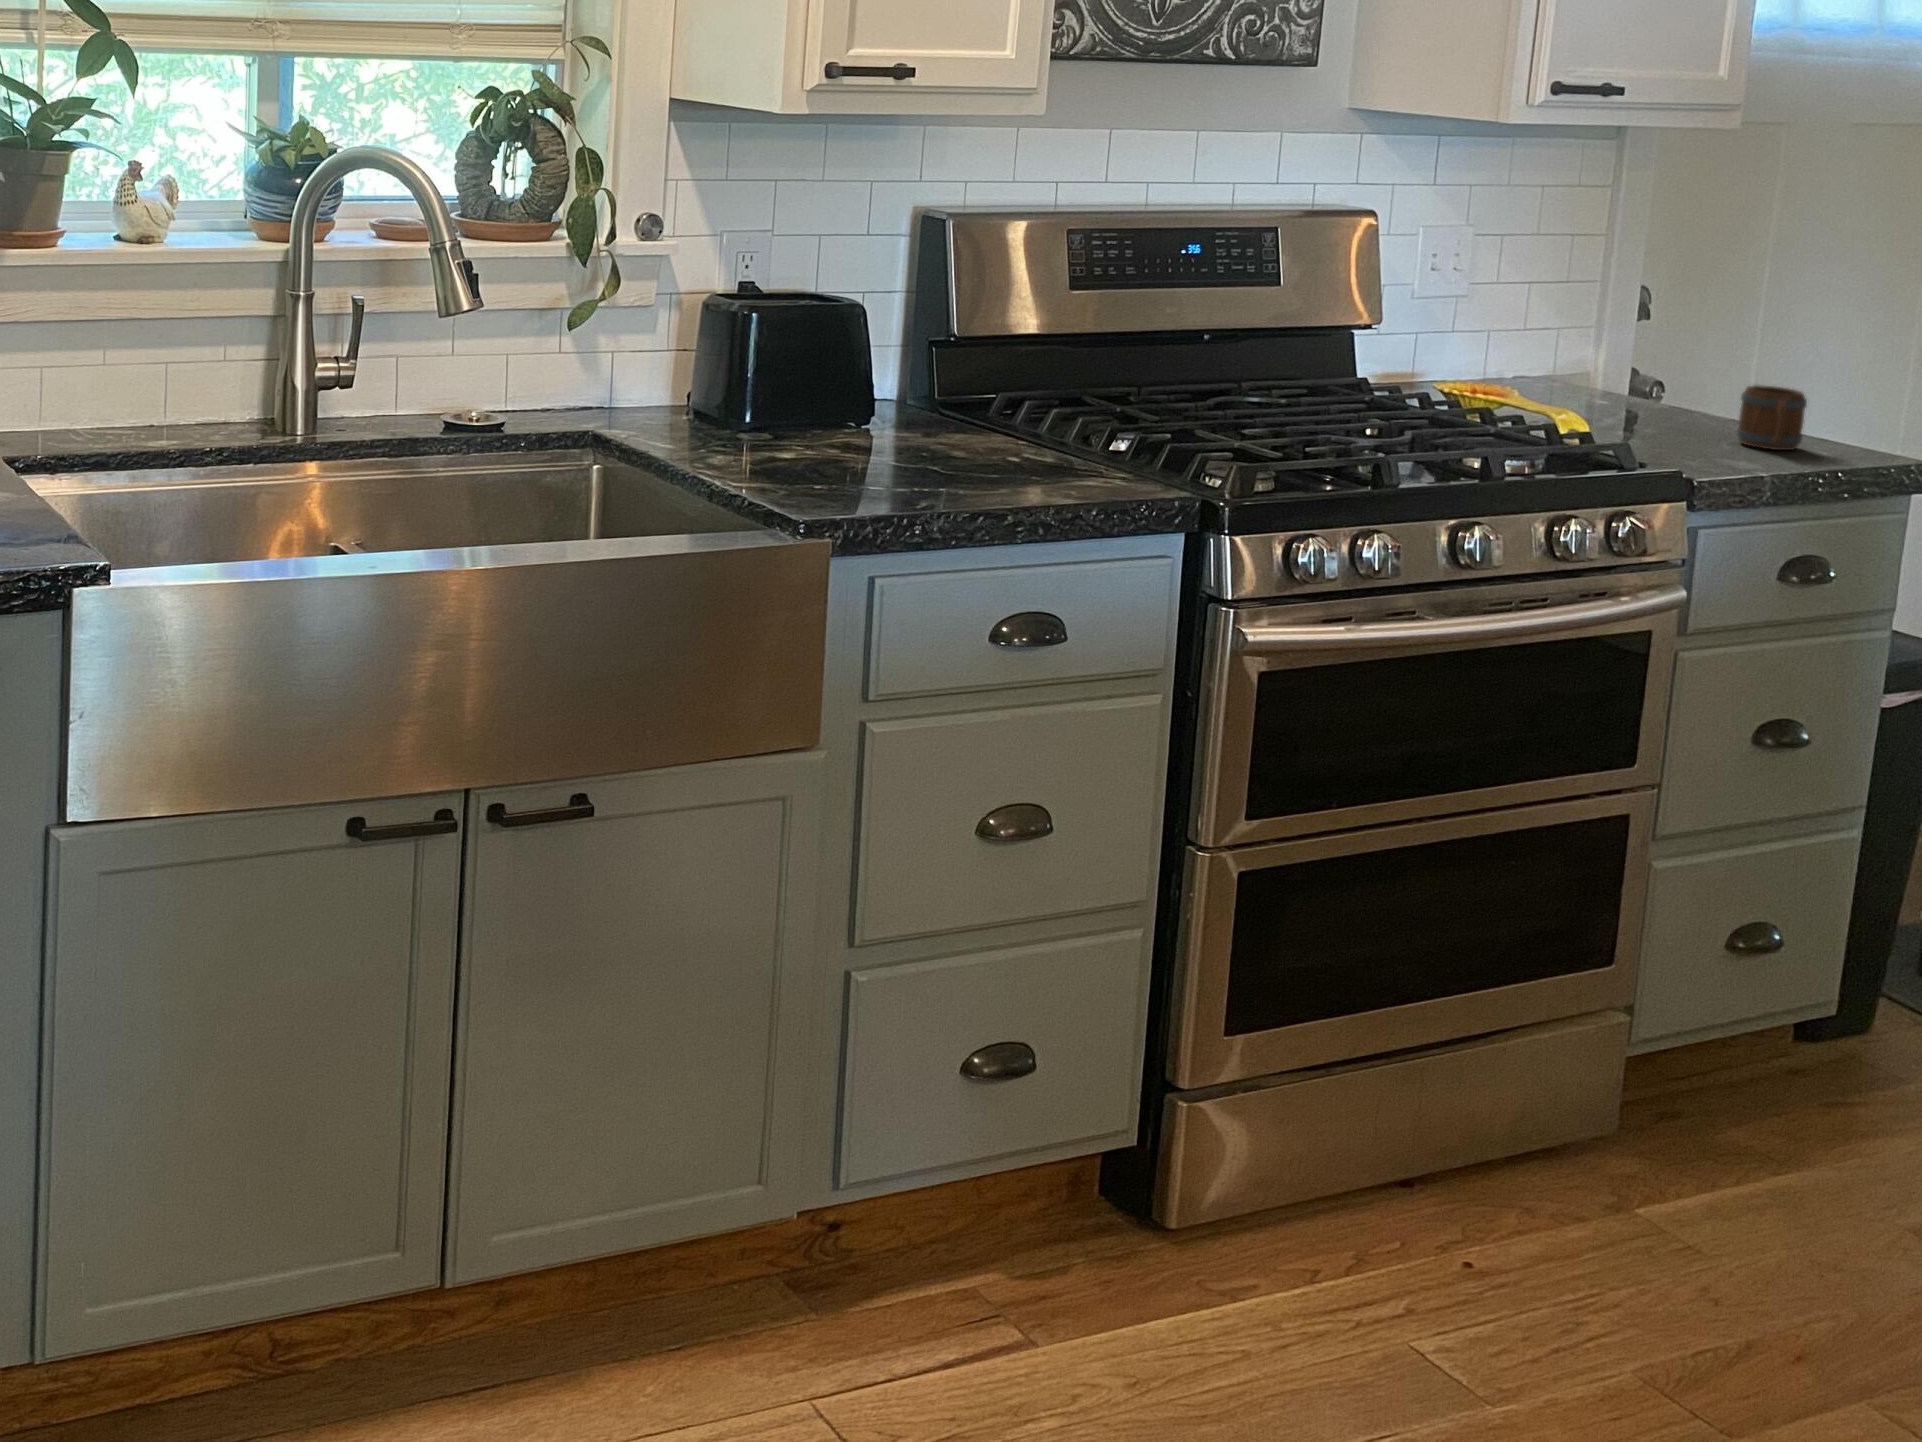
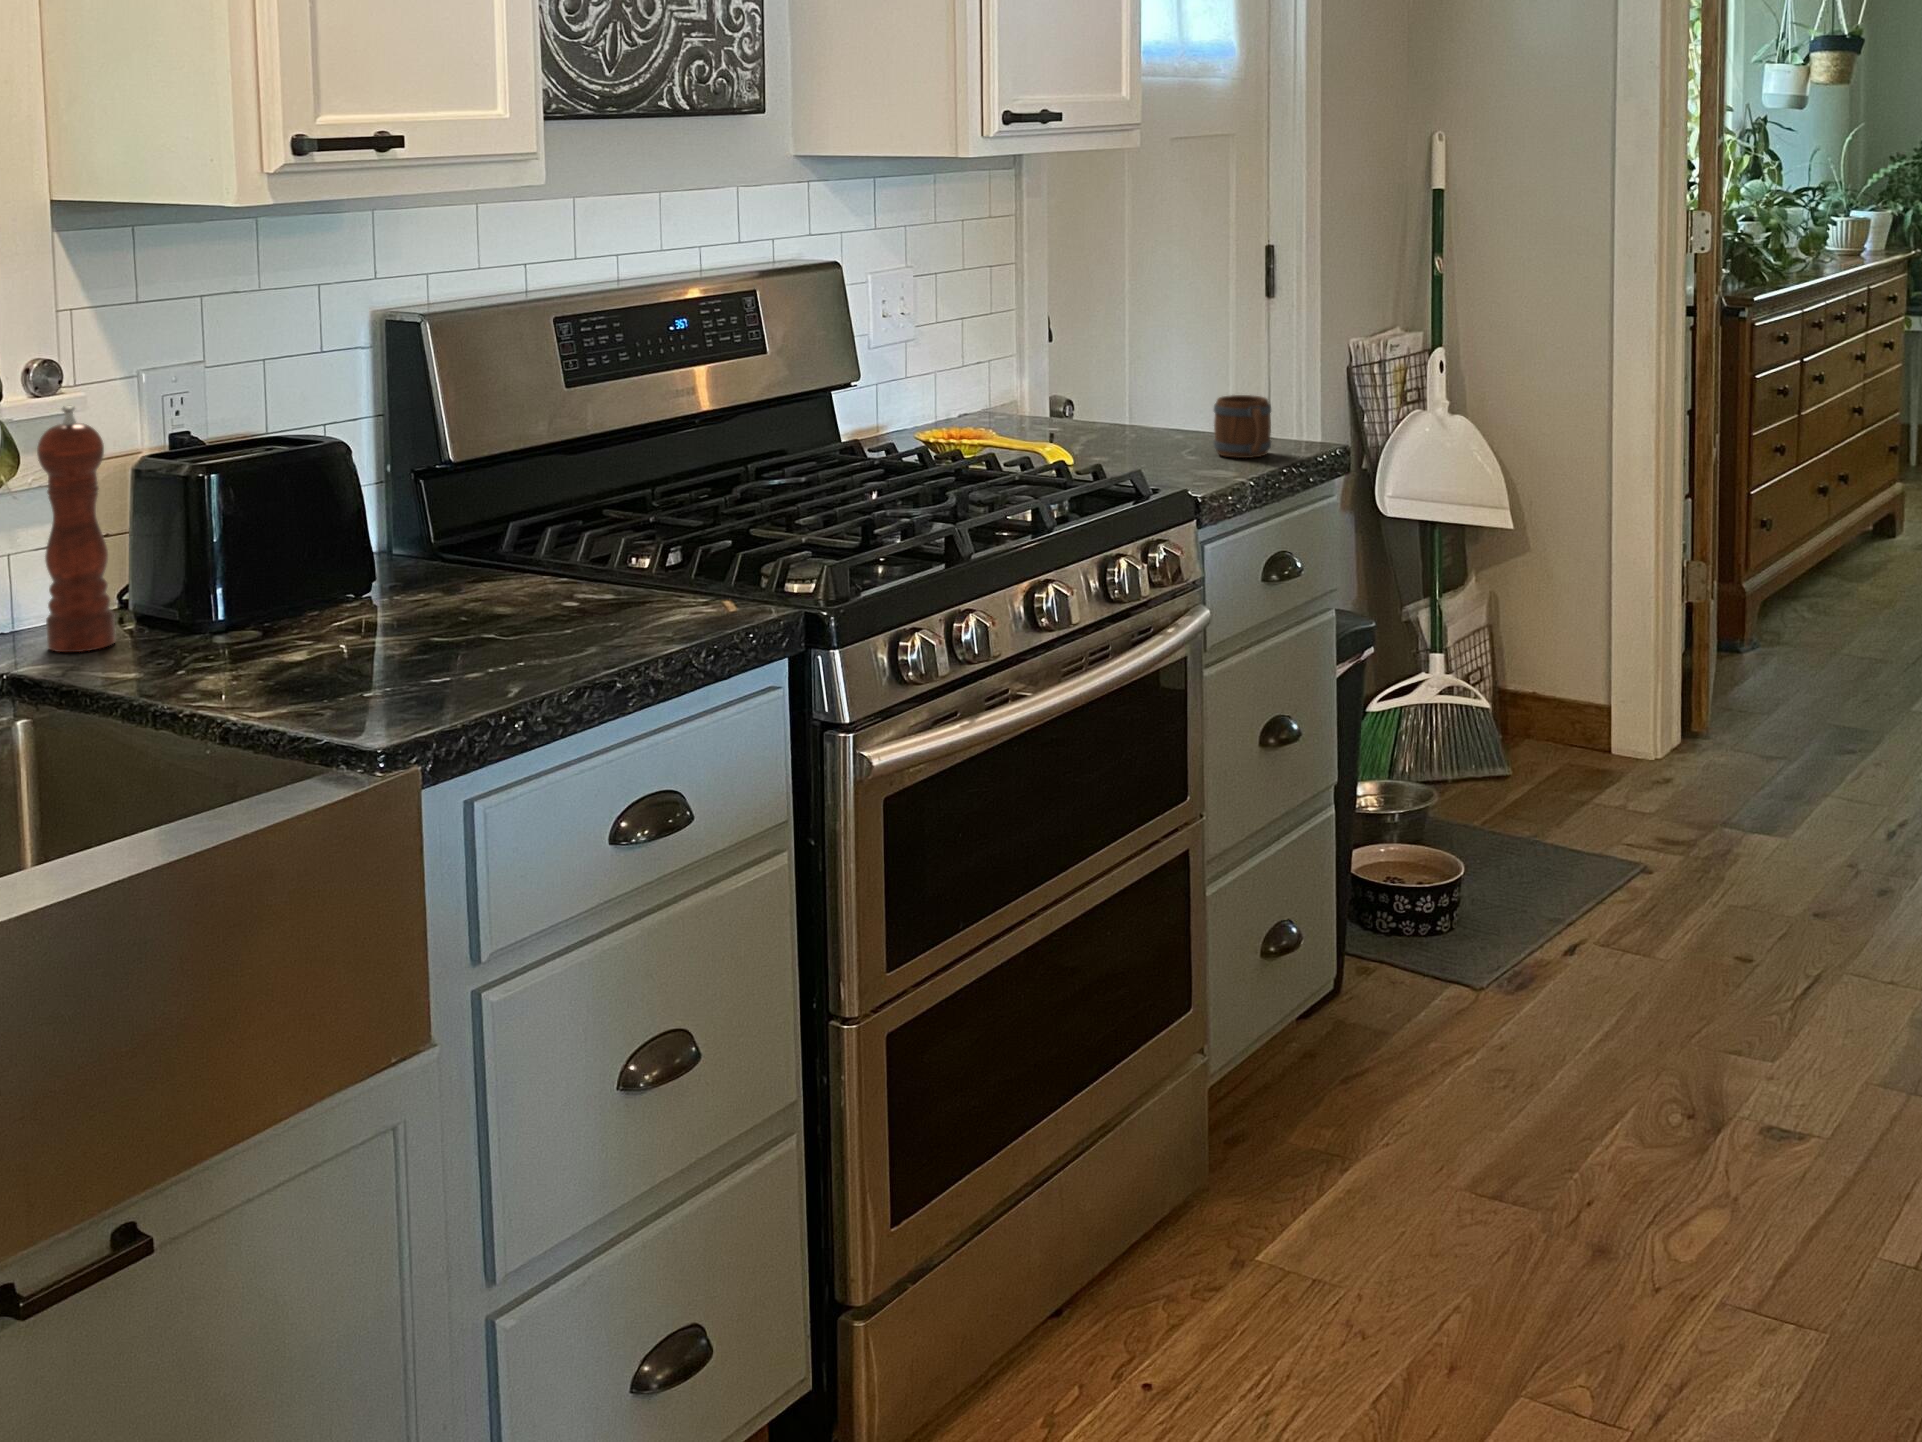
pepper mill: none [623,248,677,428] -> present [37,406,116,652]

